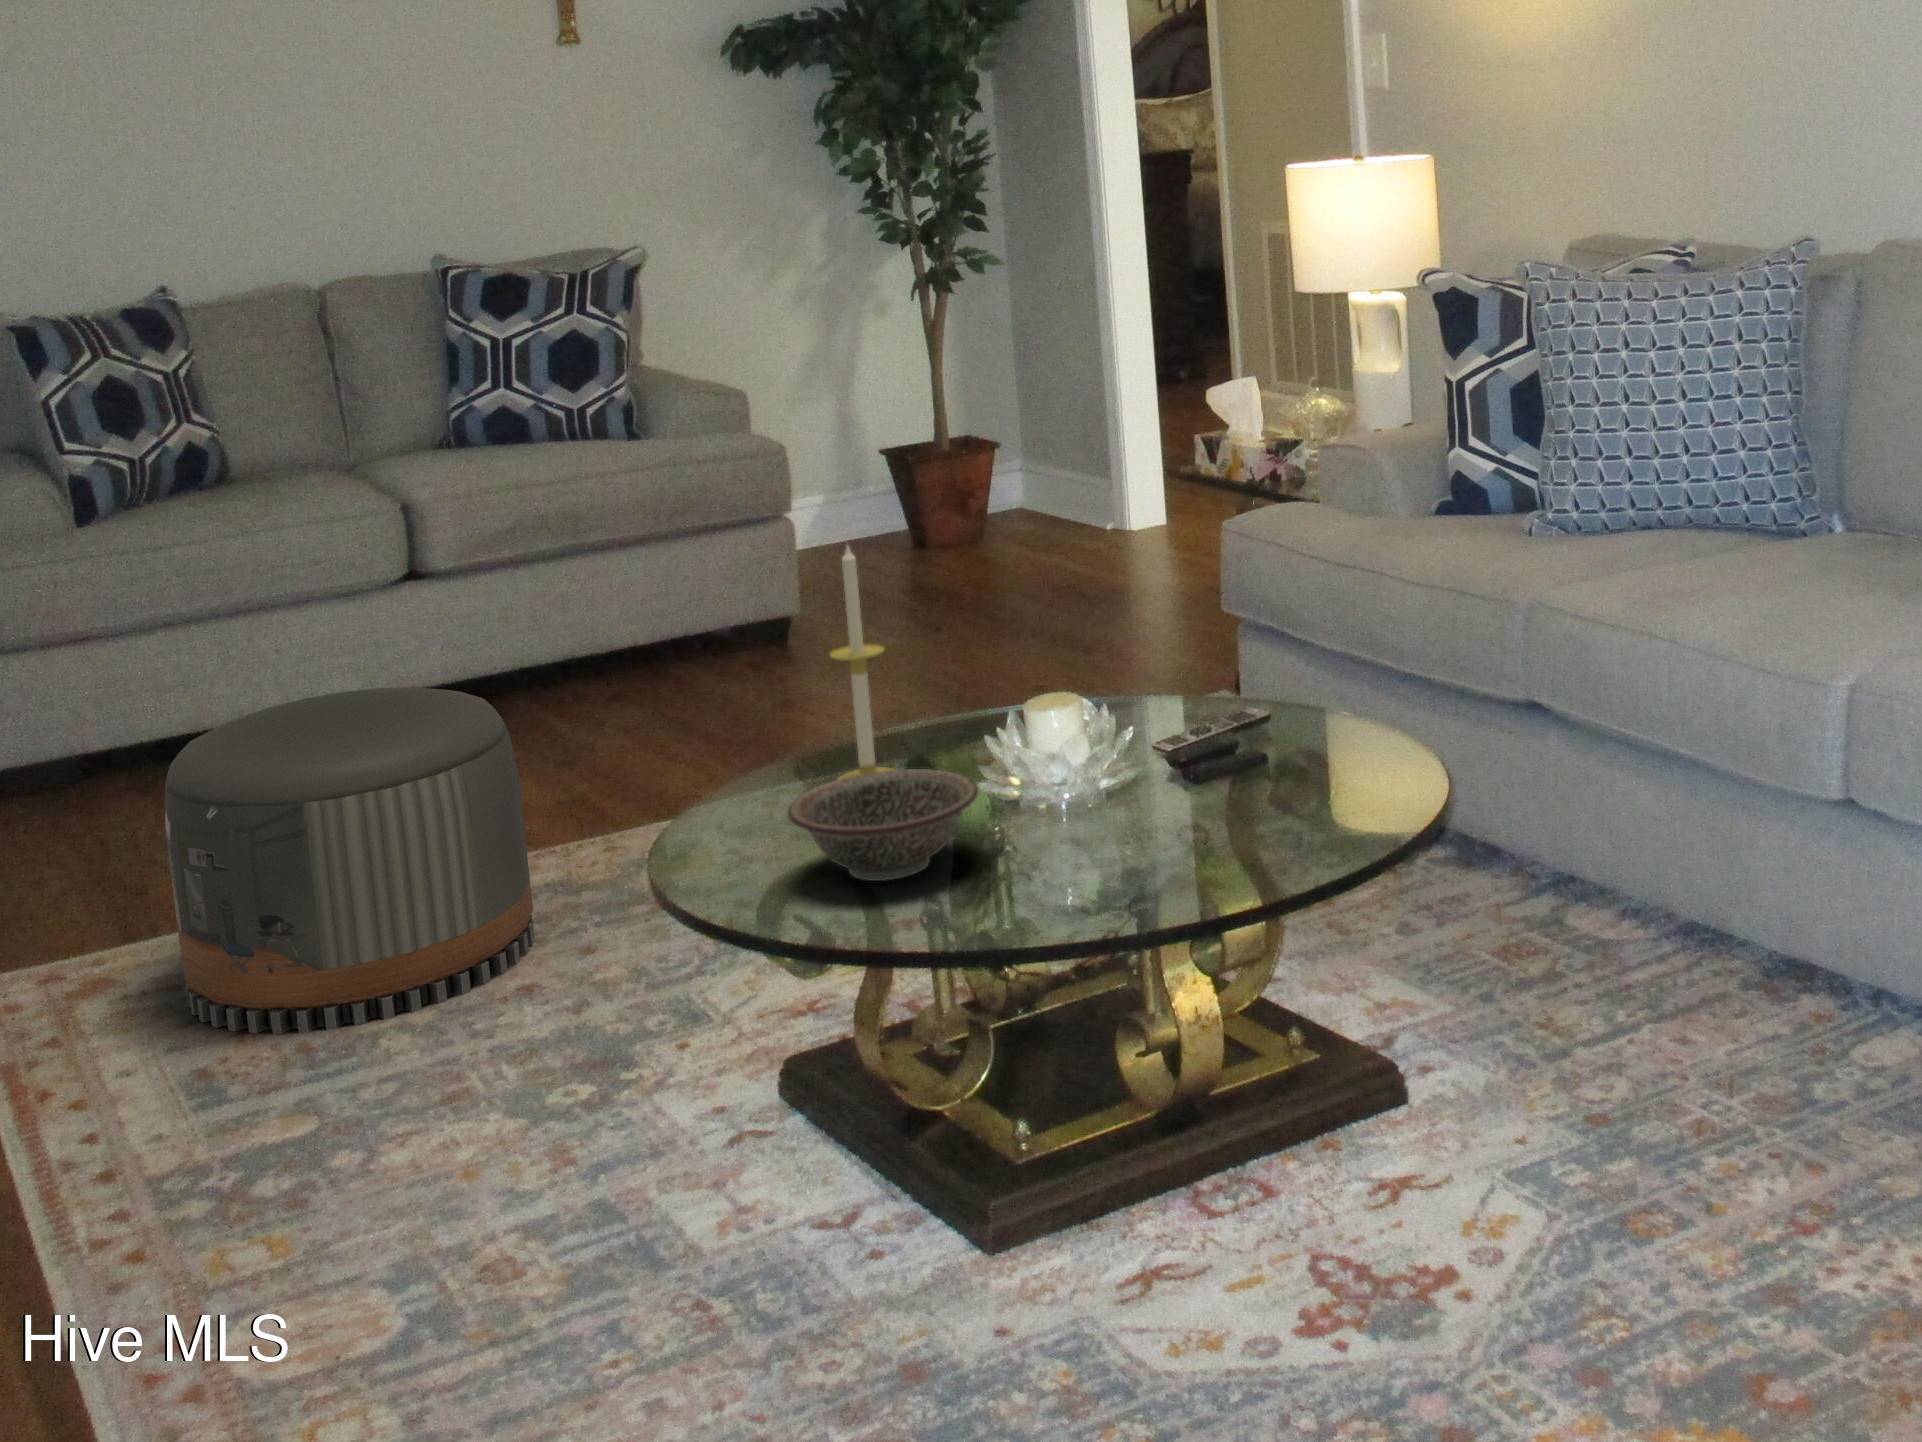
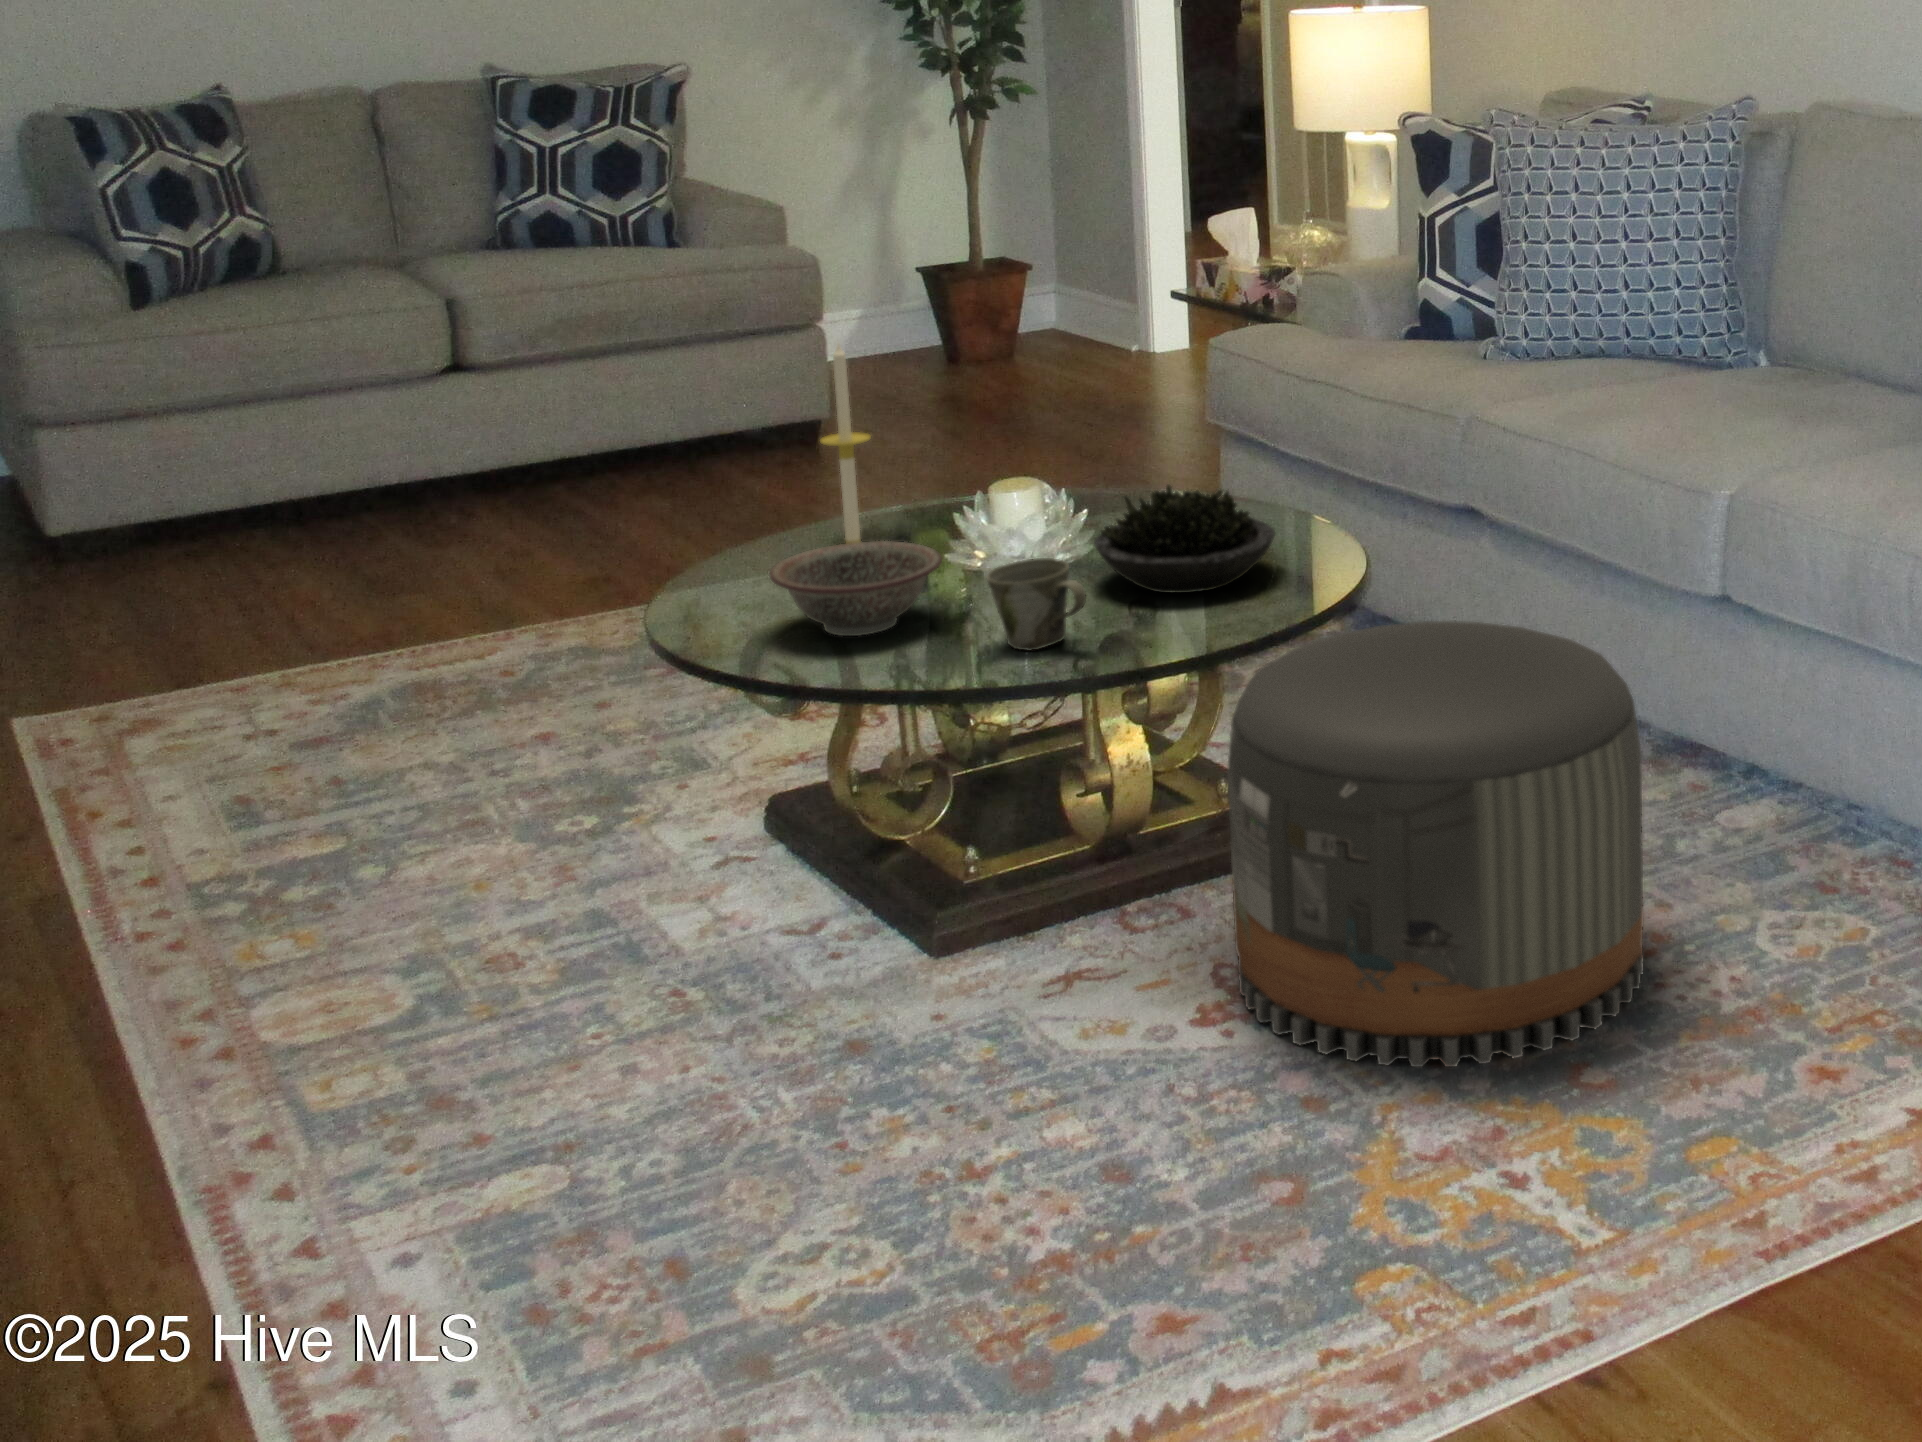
pouf: present [165,687,534,1034] -> present [1227,621,1643,1067]
succulent plant: none [1142,693,1344,818] -> present [1094,485,1275,593]
mug: none [1034,786,1148,894] -> present [987,558,1086,651]

